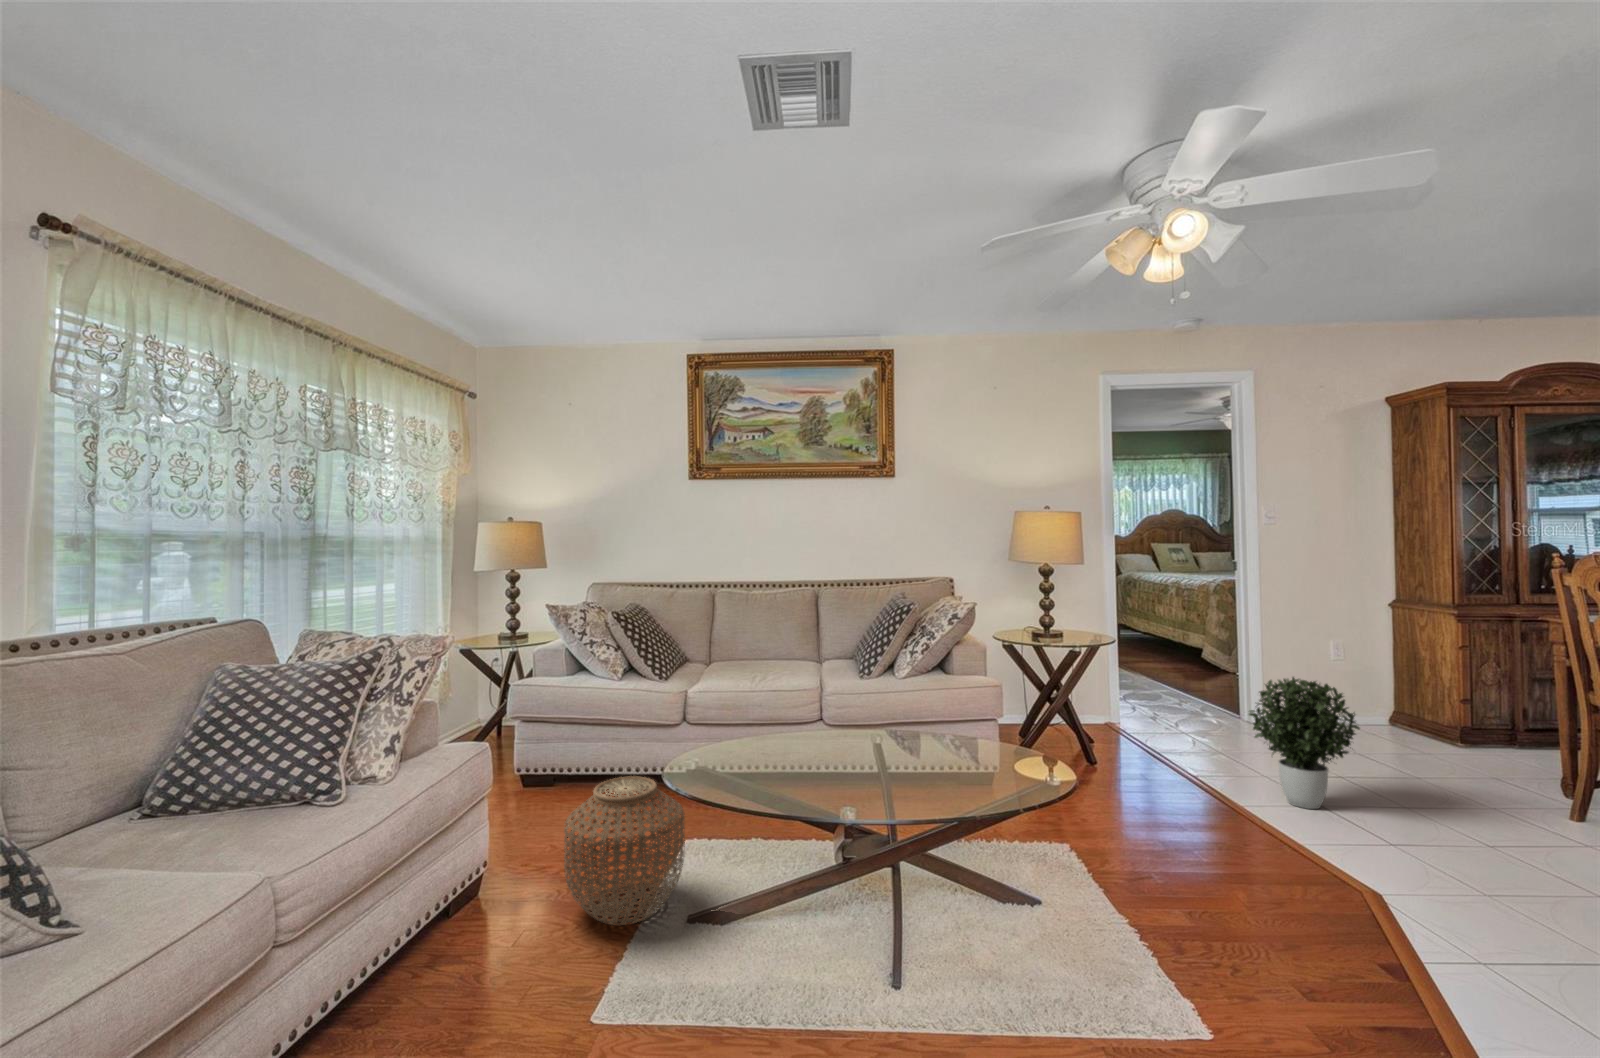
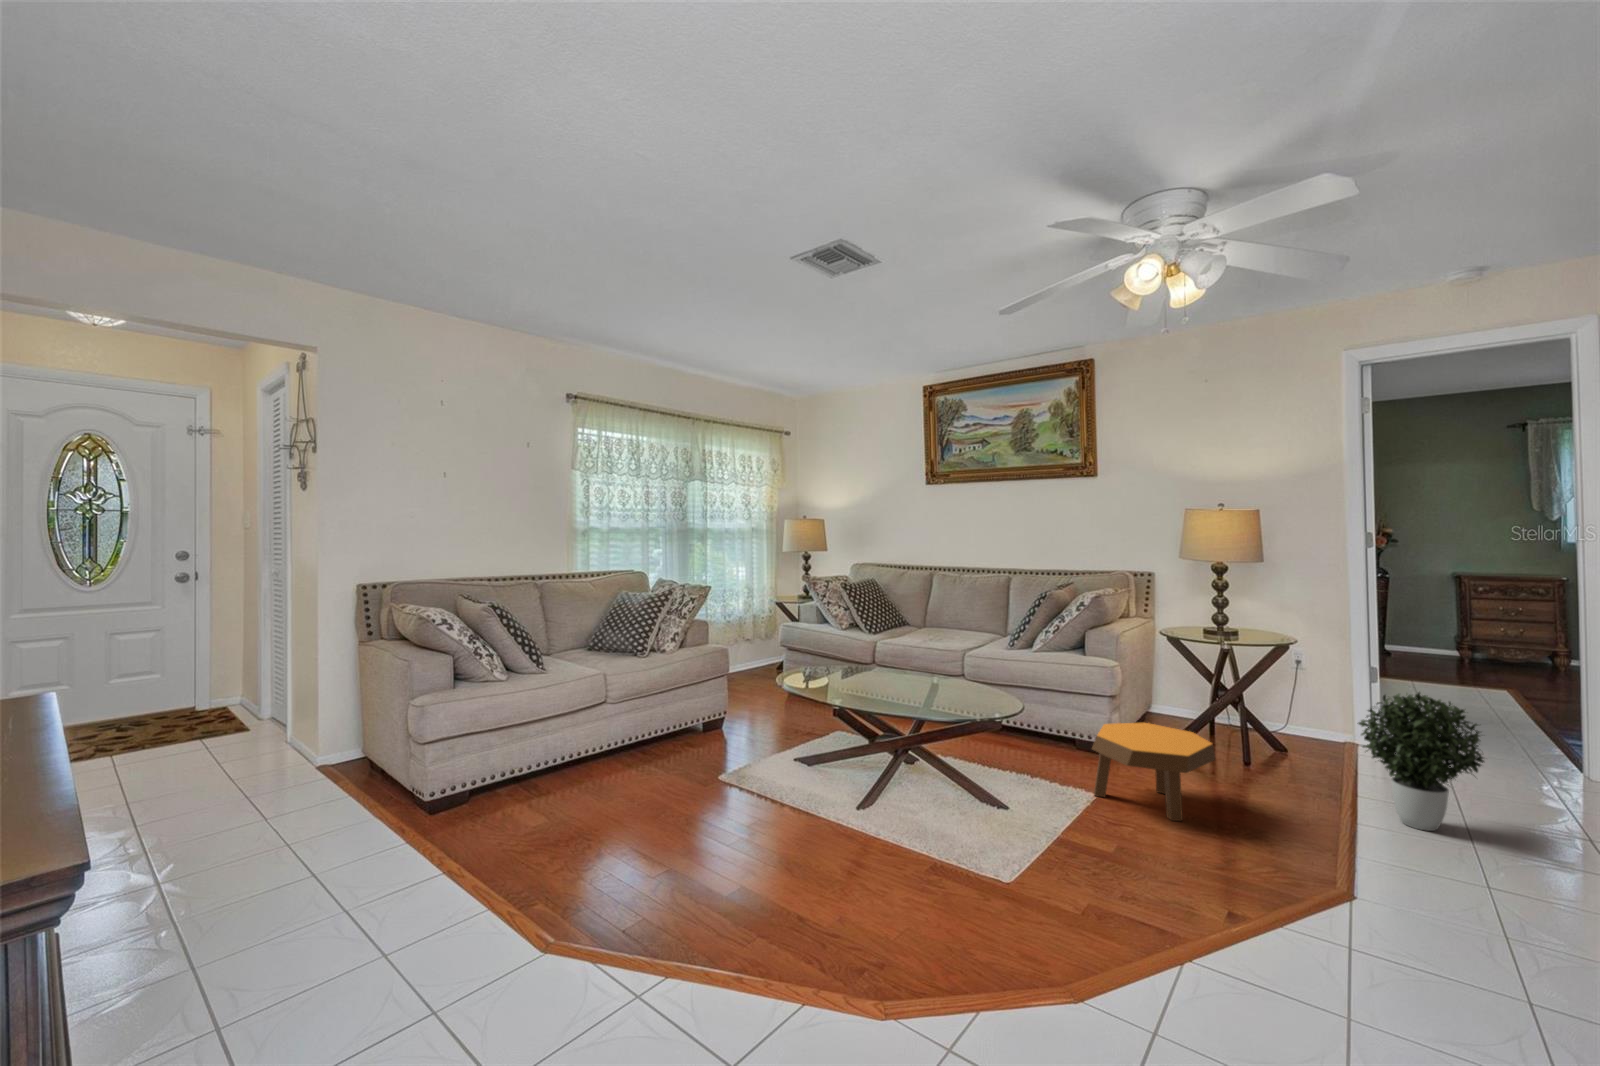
footstool: none [1059,750,1203,867] -> present [1092,722,1215,821]
woven basket: present [564,776,685,925] -> none [745,675,811,753]

